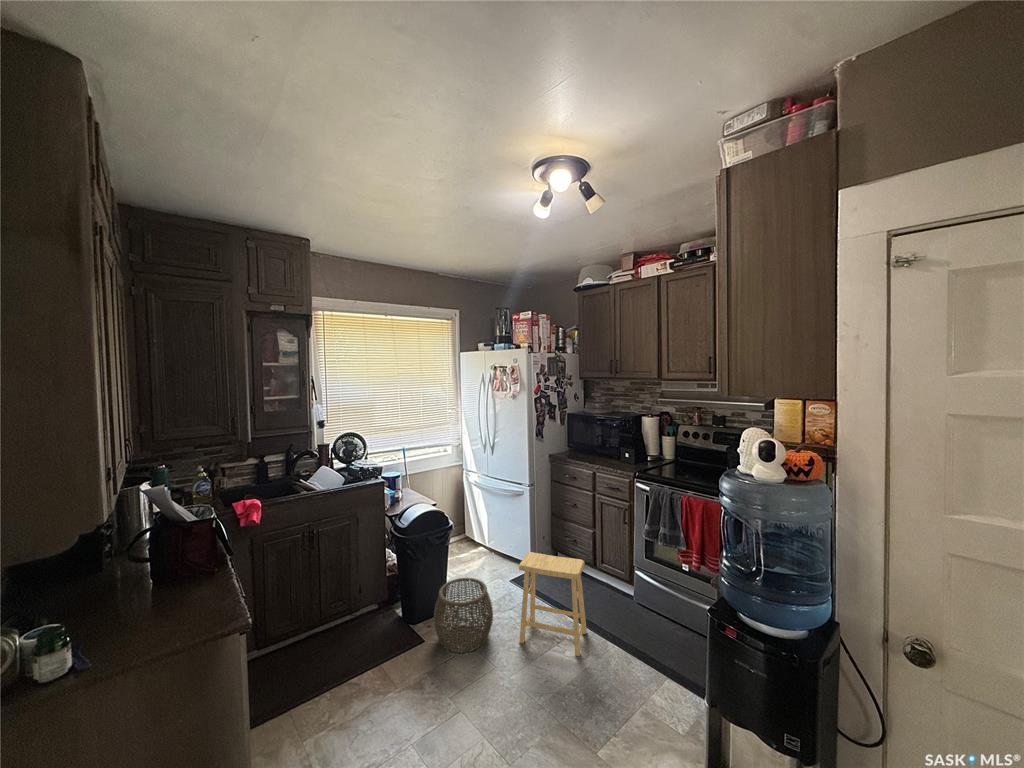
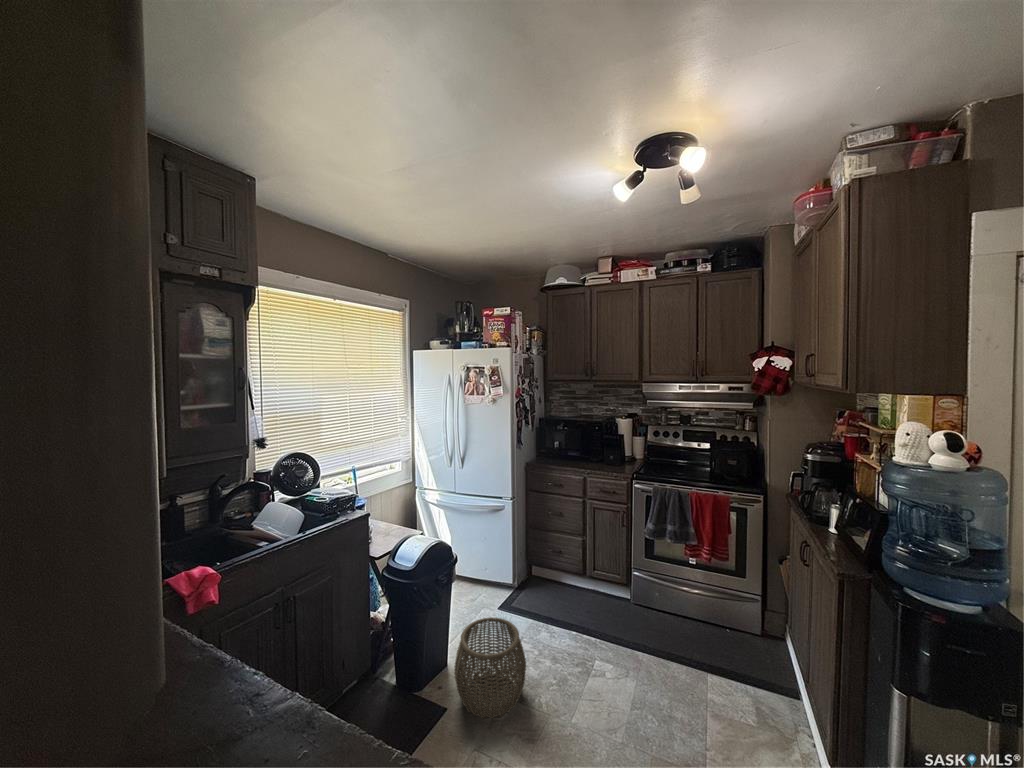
footstool: present [519,552,587,656] -> none [549,572,623,682]

